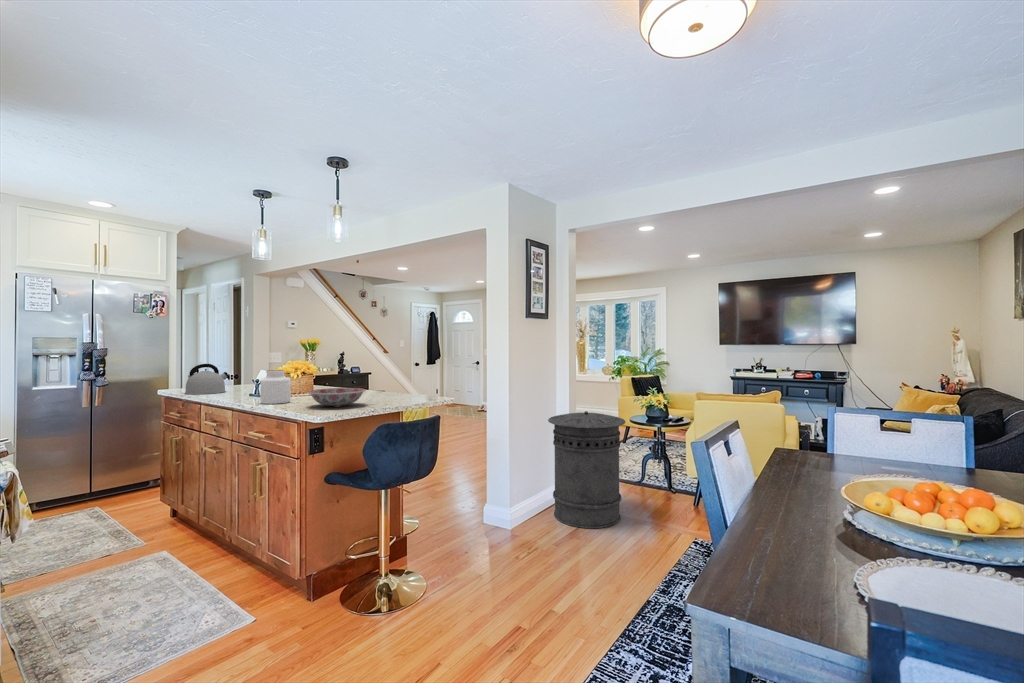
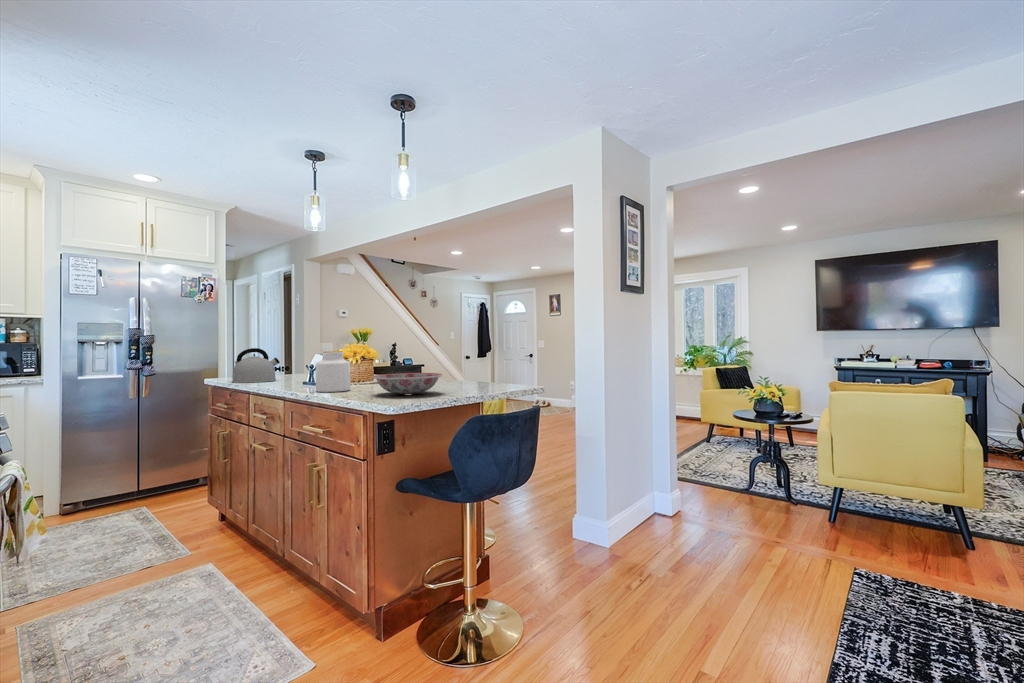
trash can: present [548,411,625,528] -> none [648,404,749,549]

